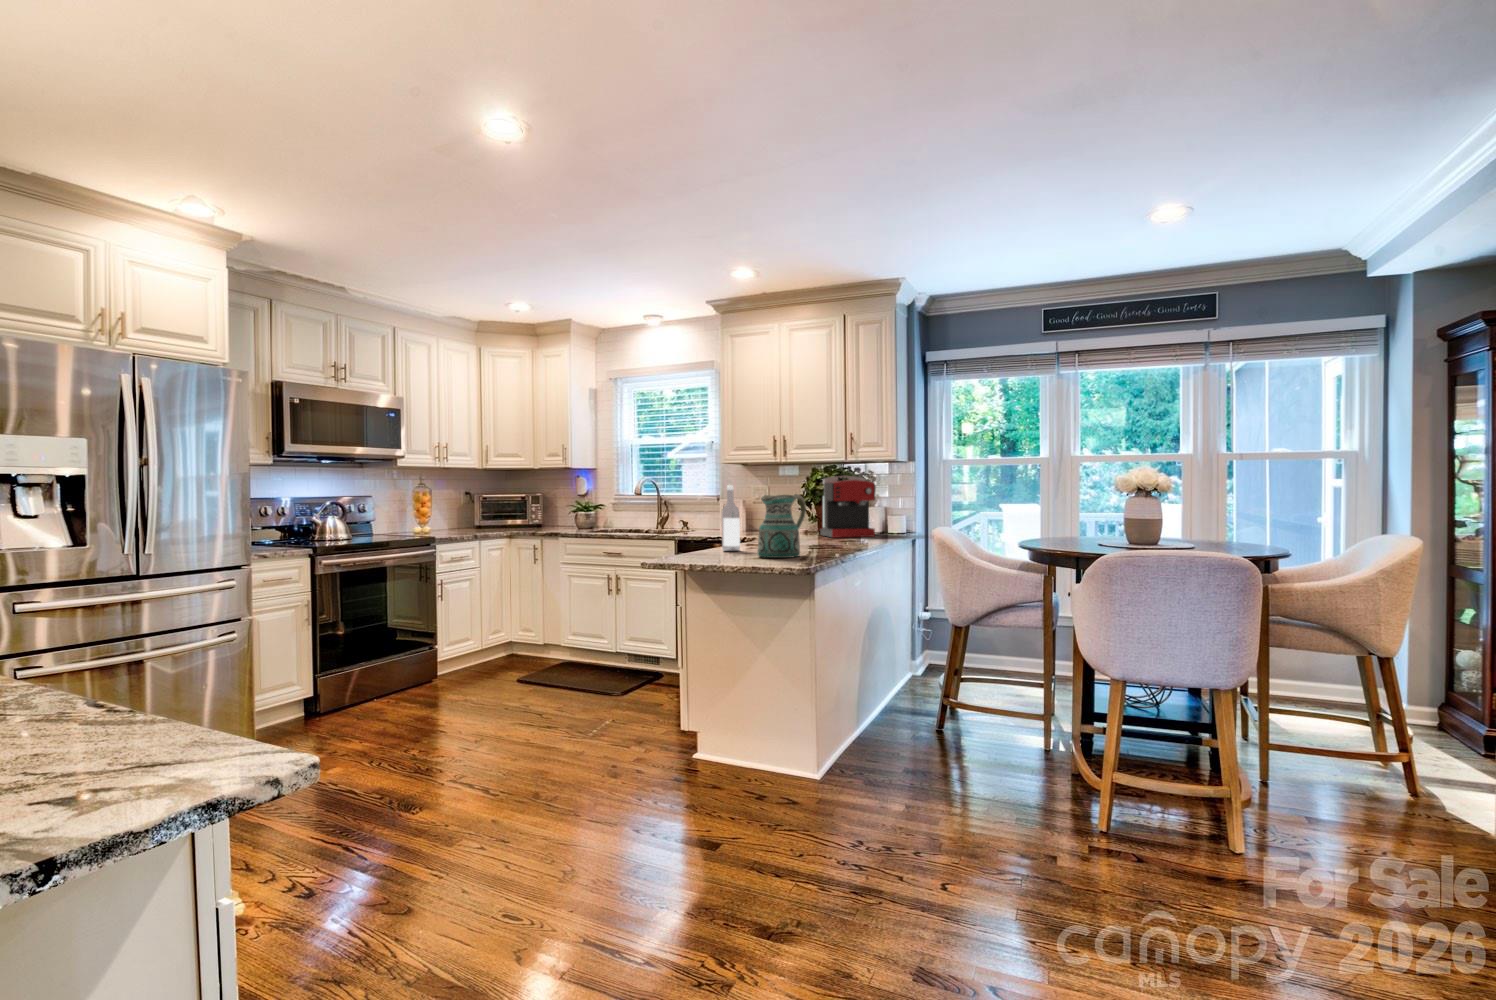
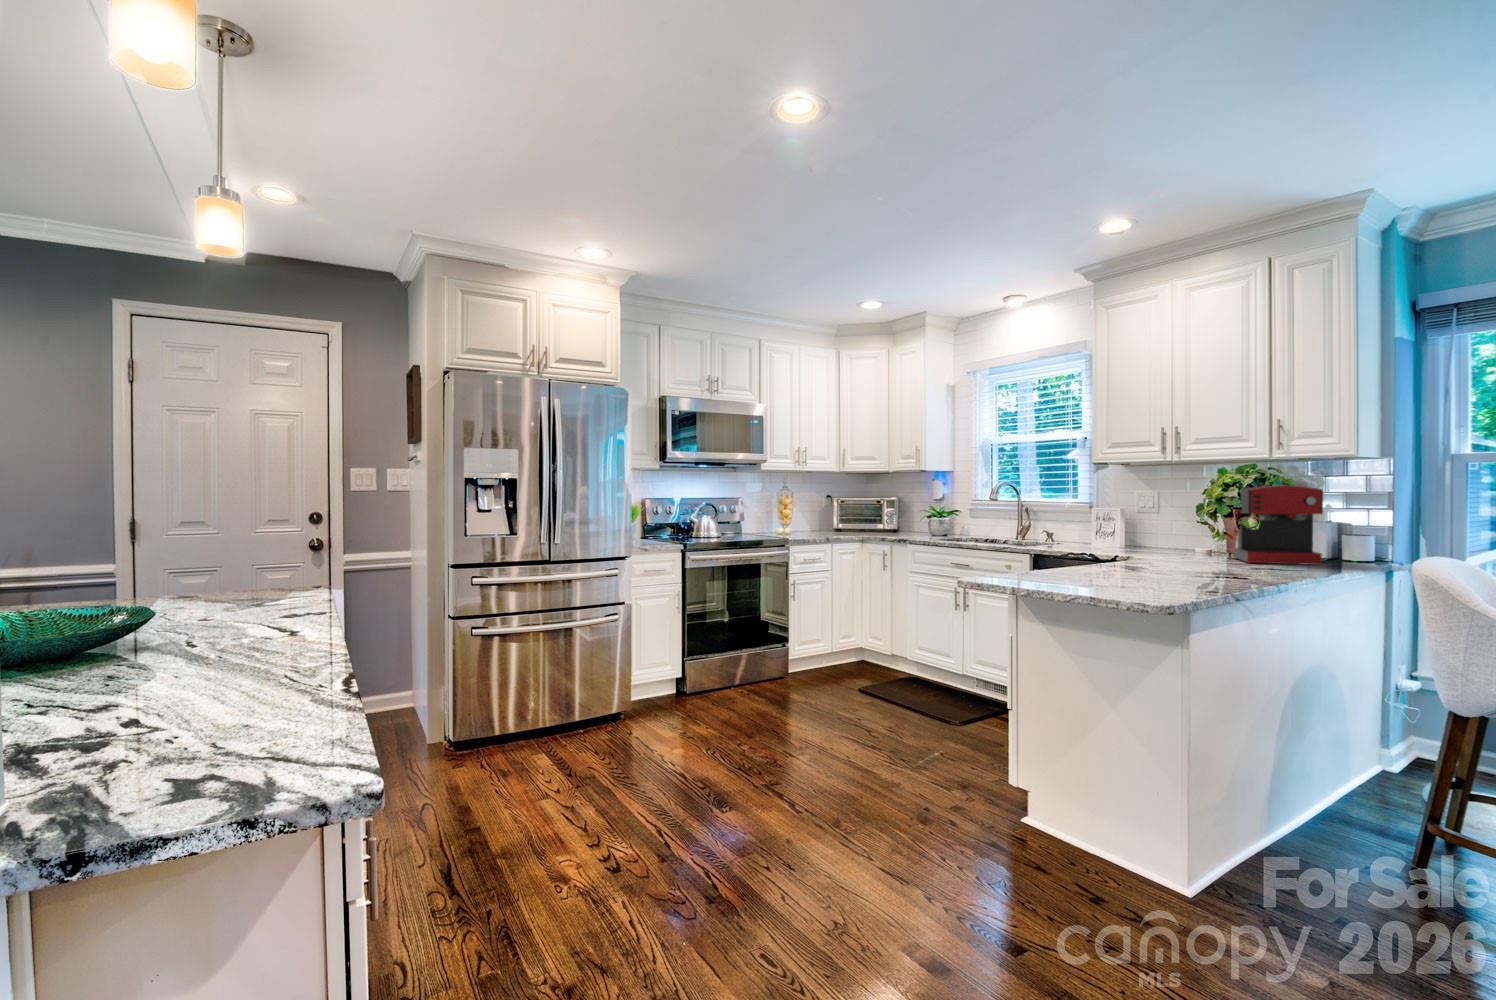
wine bottle: present [722,485,740,551] -> none [1068,495,1093,576]
ceramic pitcher: present [757,494,806,558] -> none [1105,509,1181,593]

